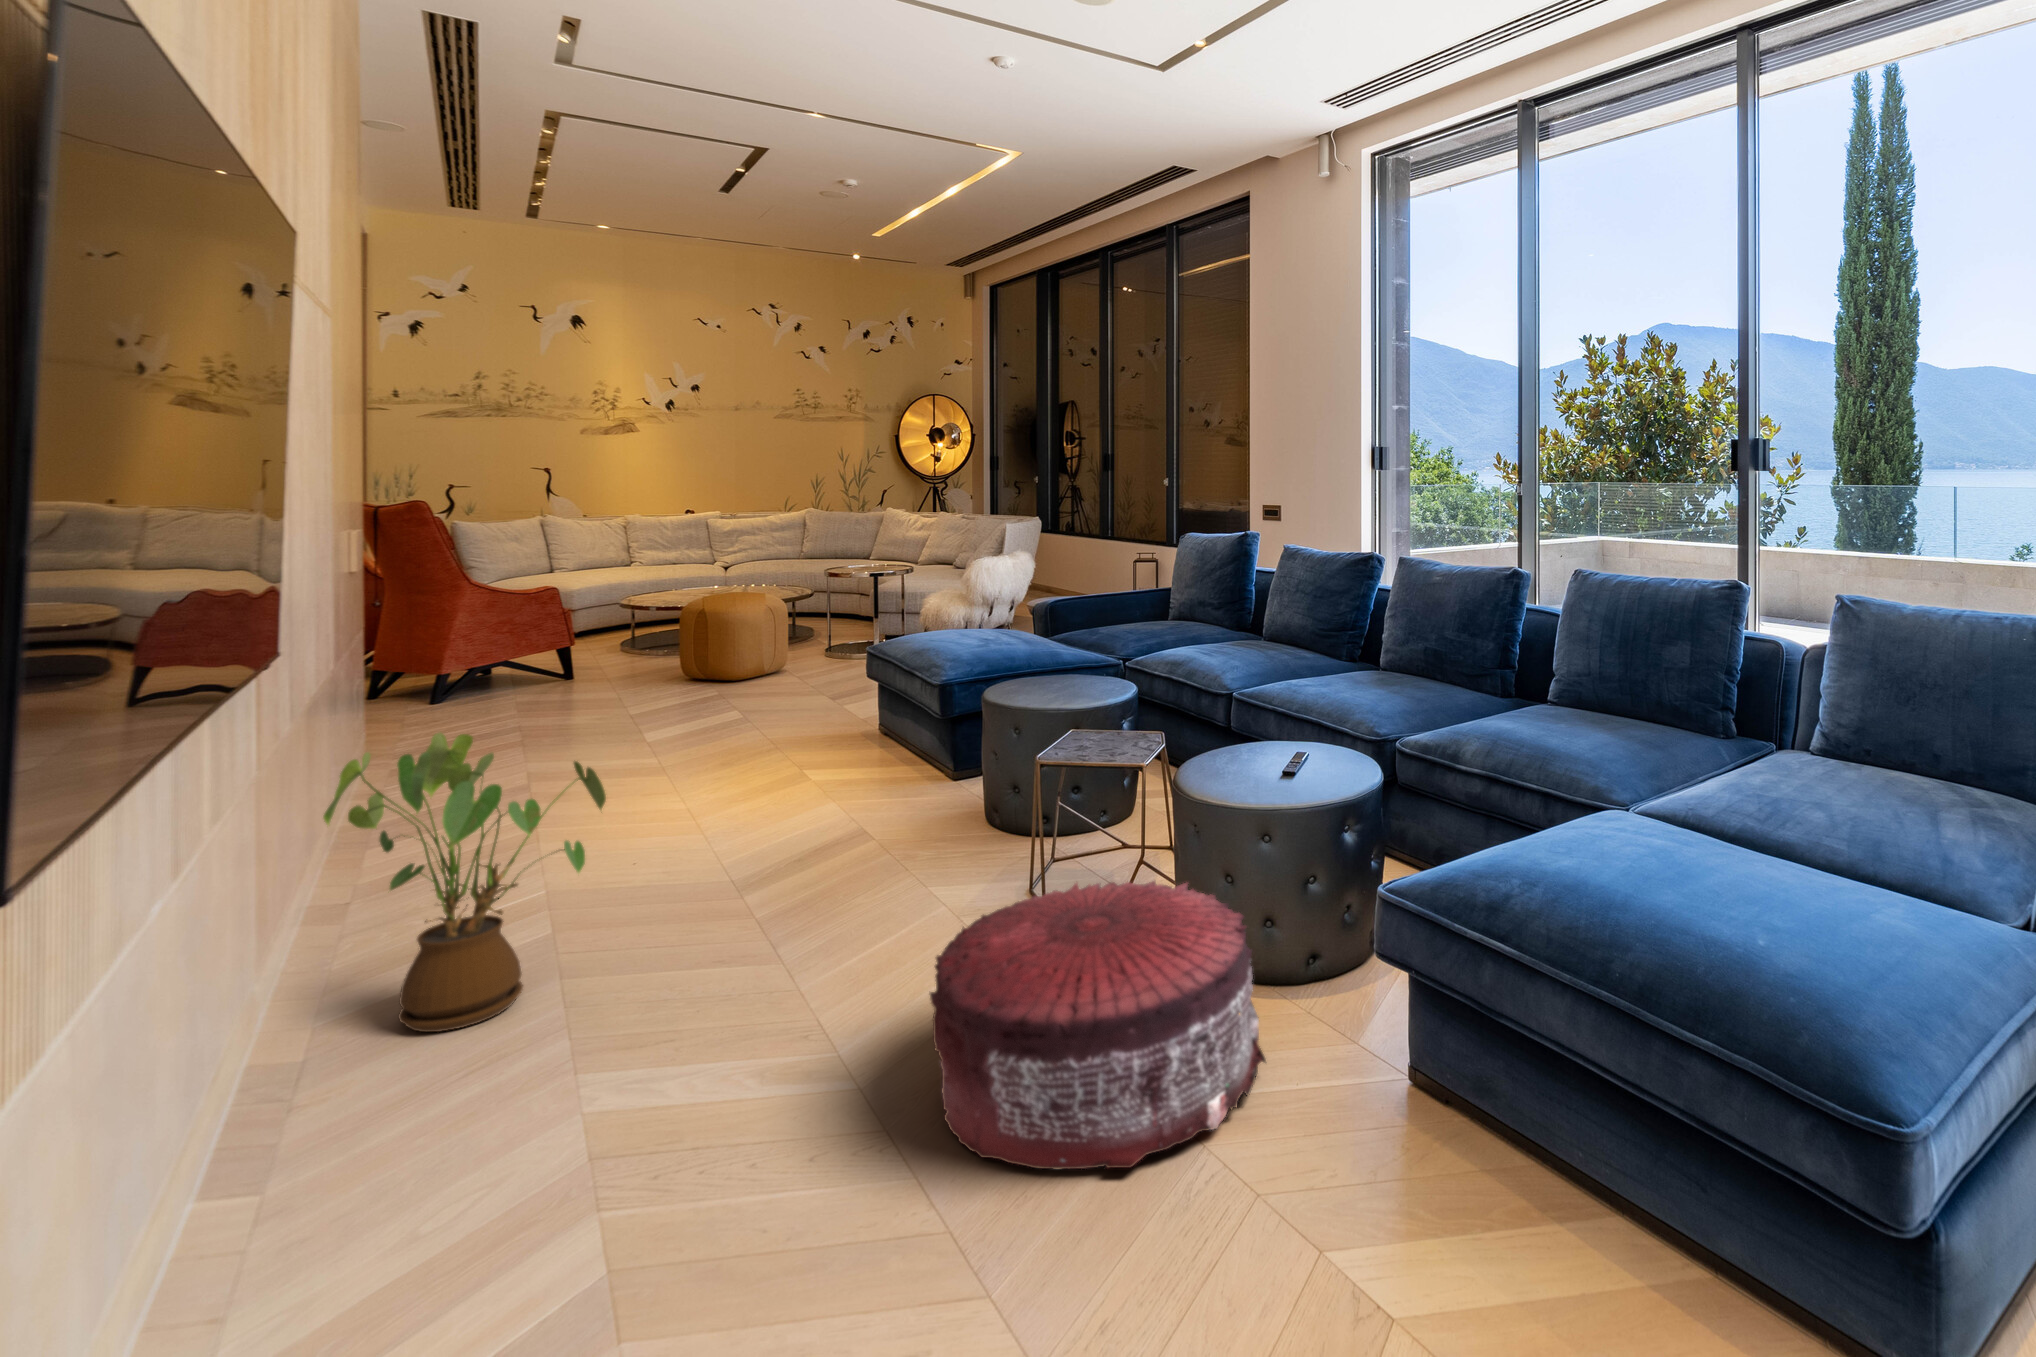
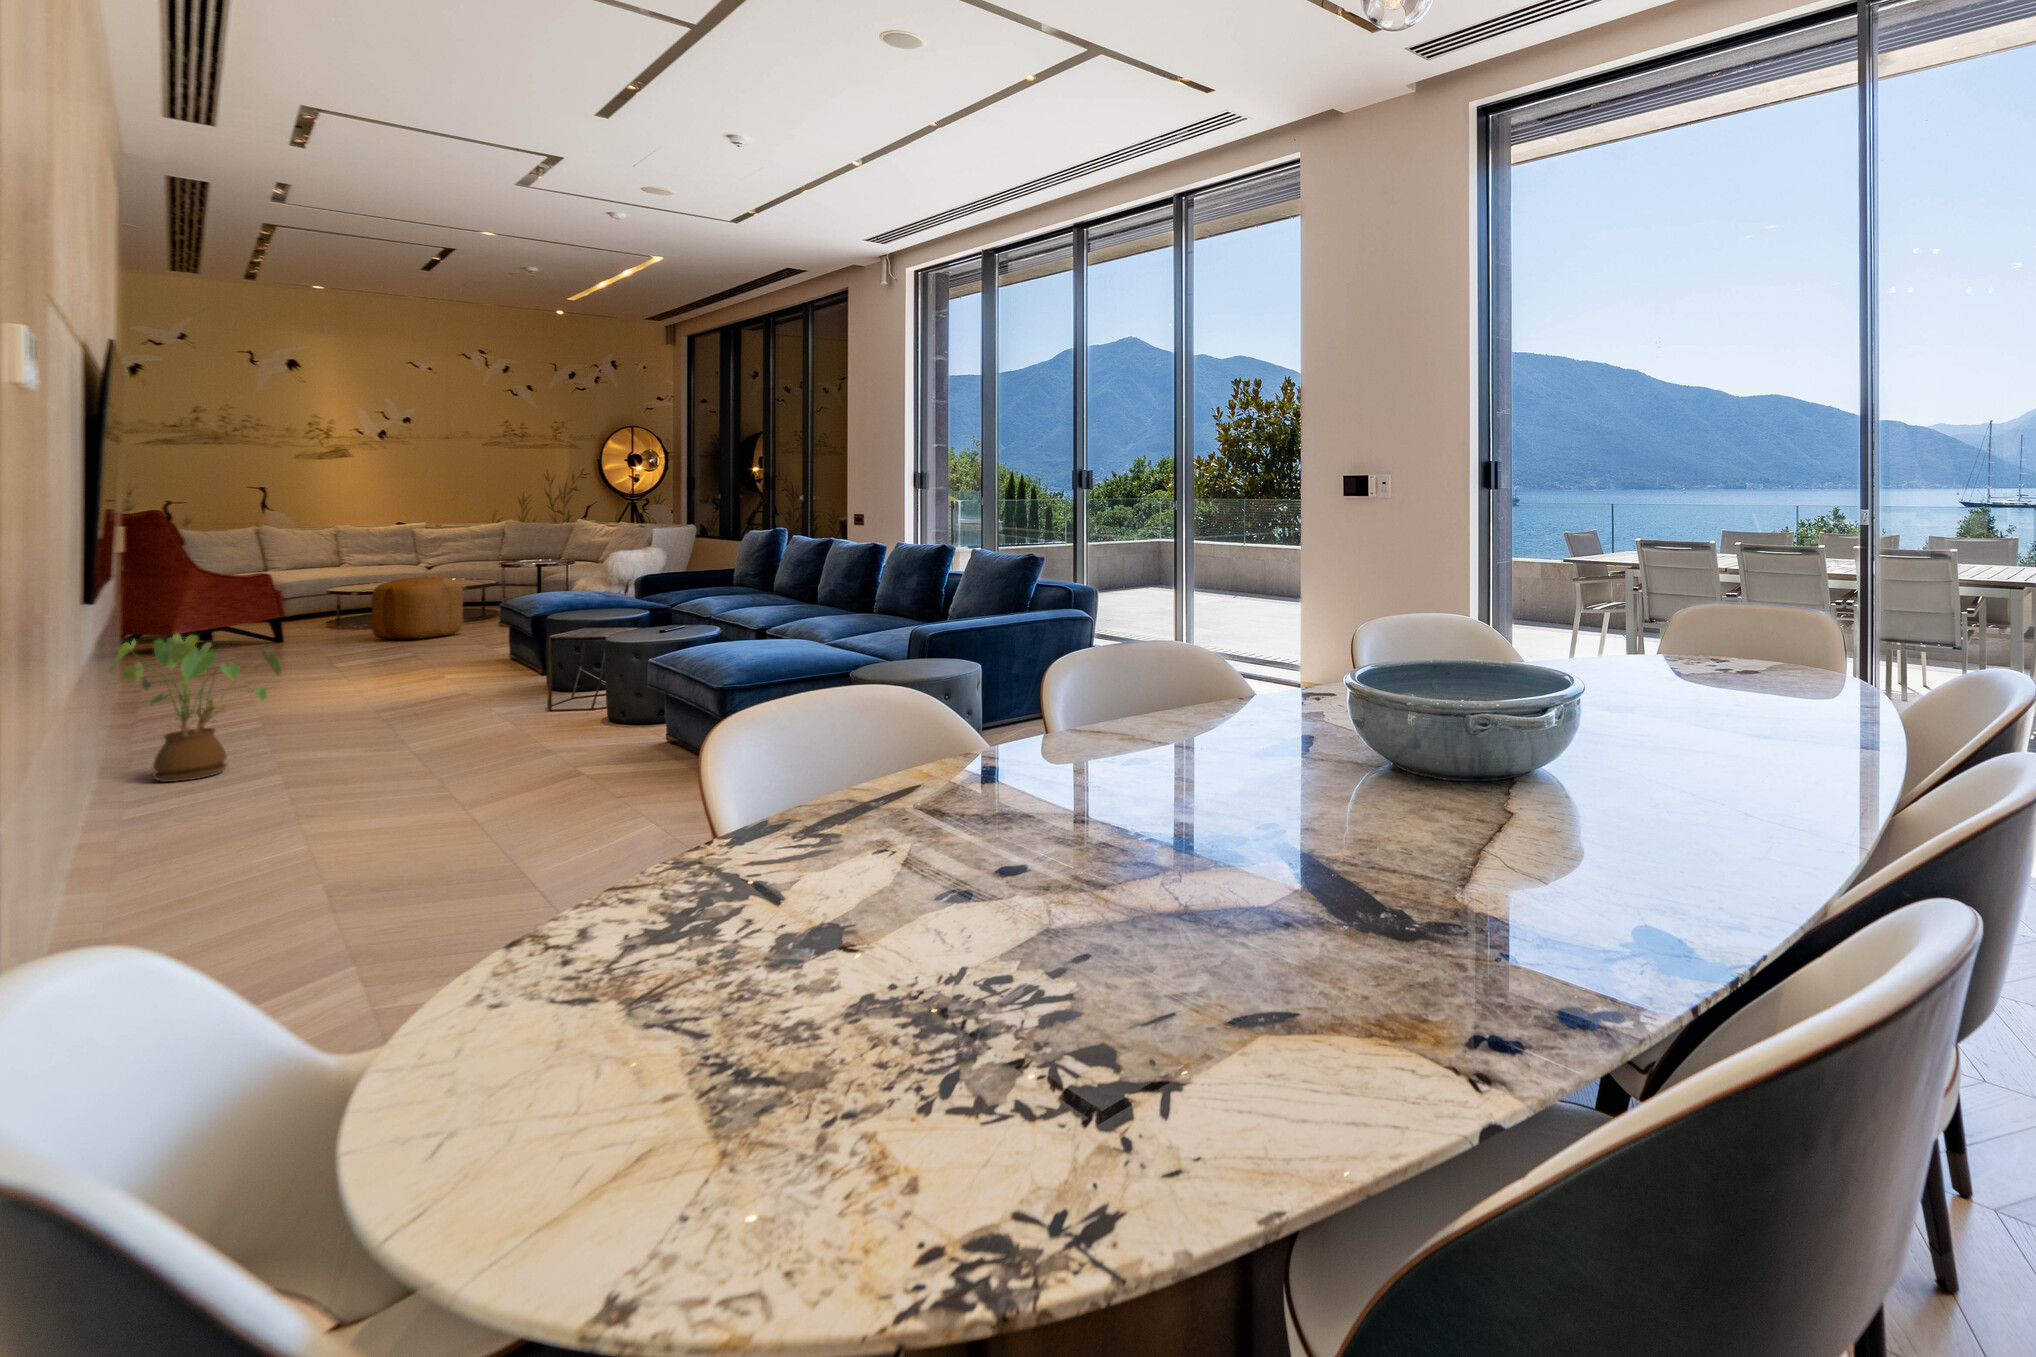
pouf: present [930,881,1266,1169] -> none [446,694,629,798]

